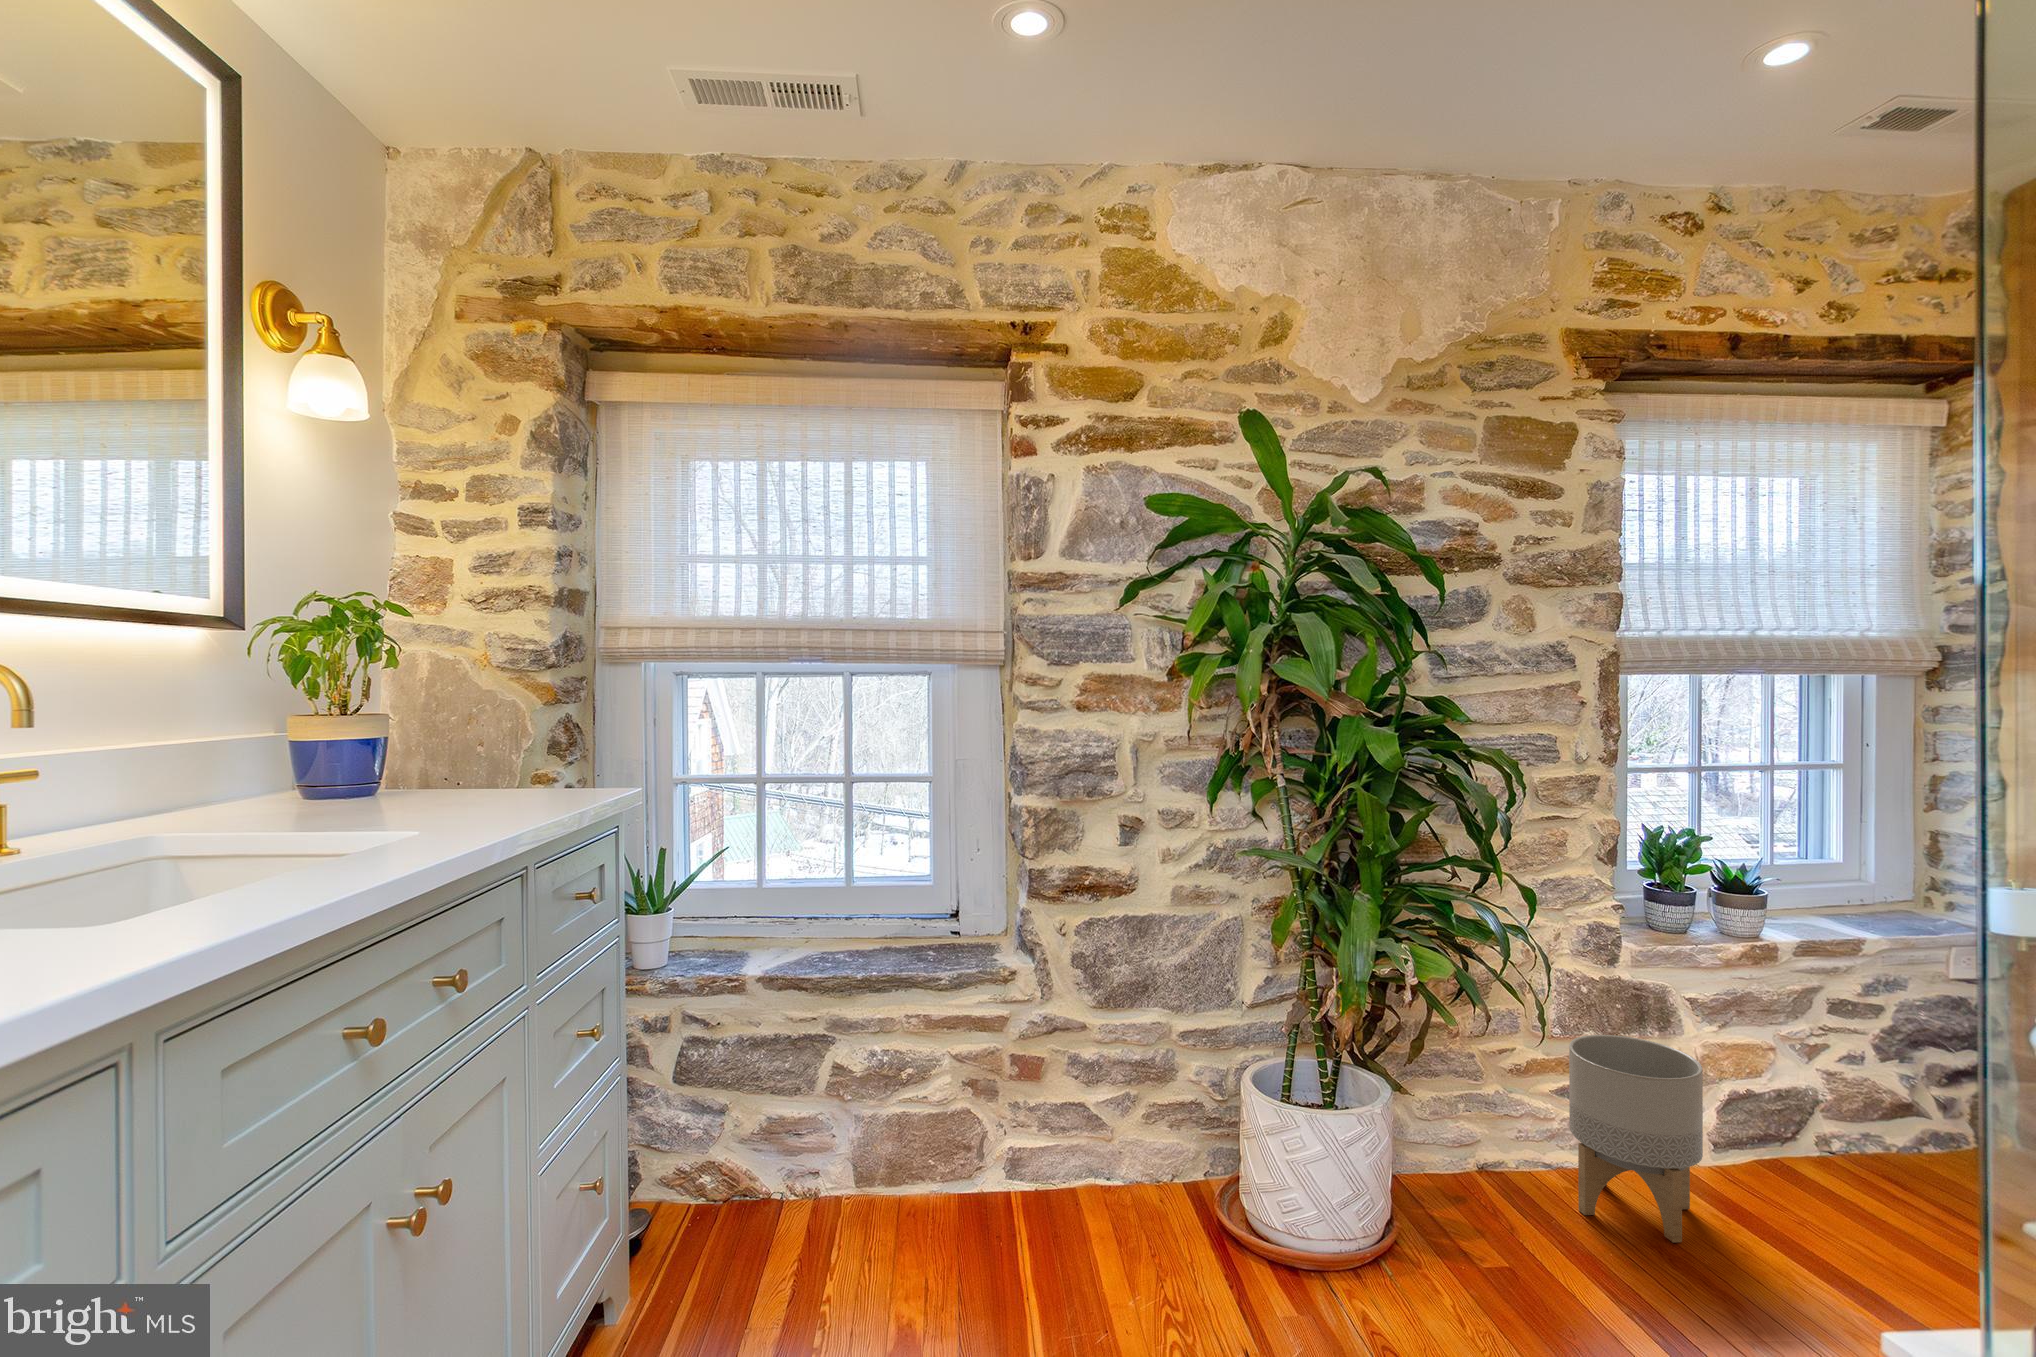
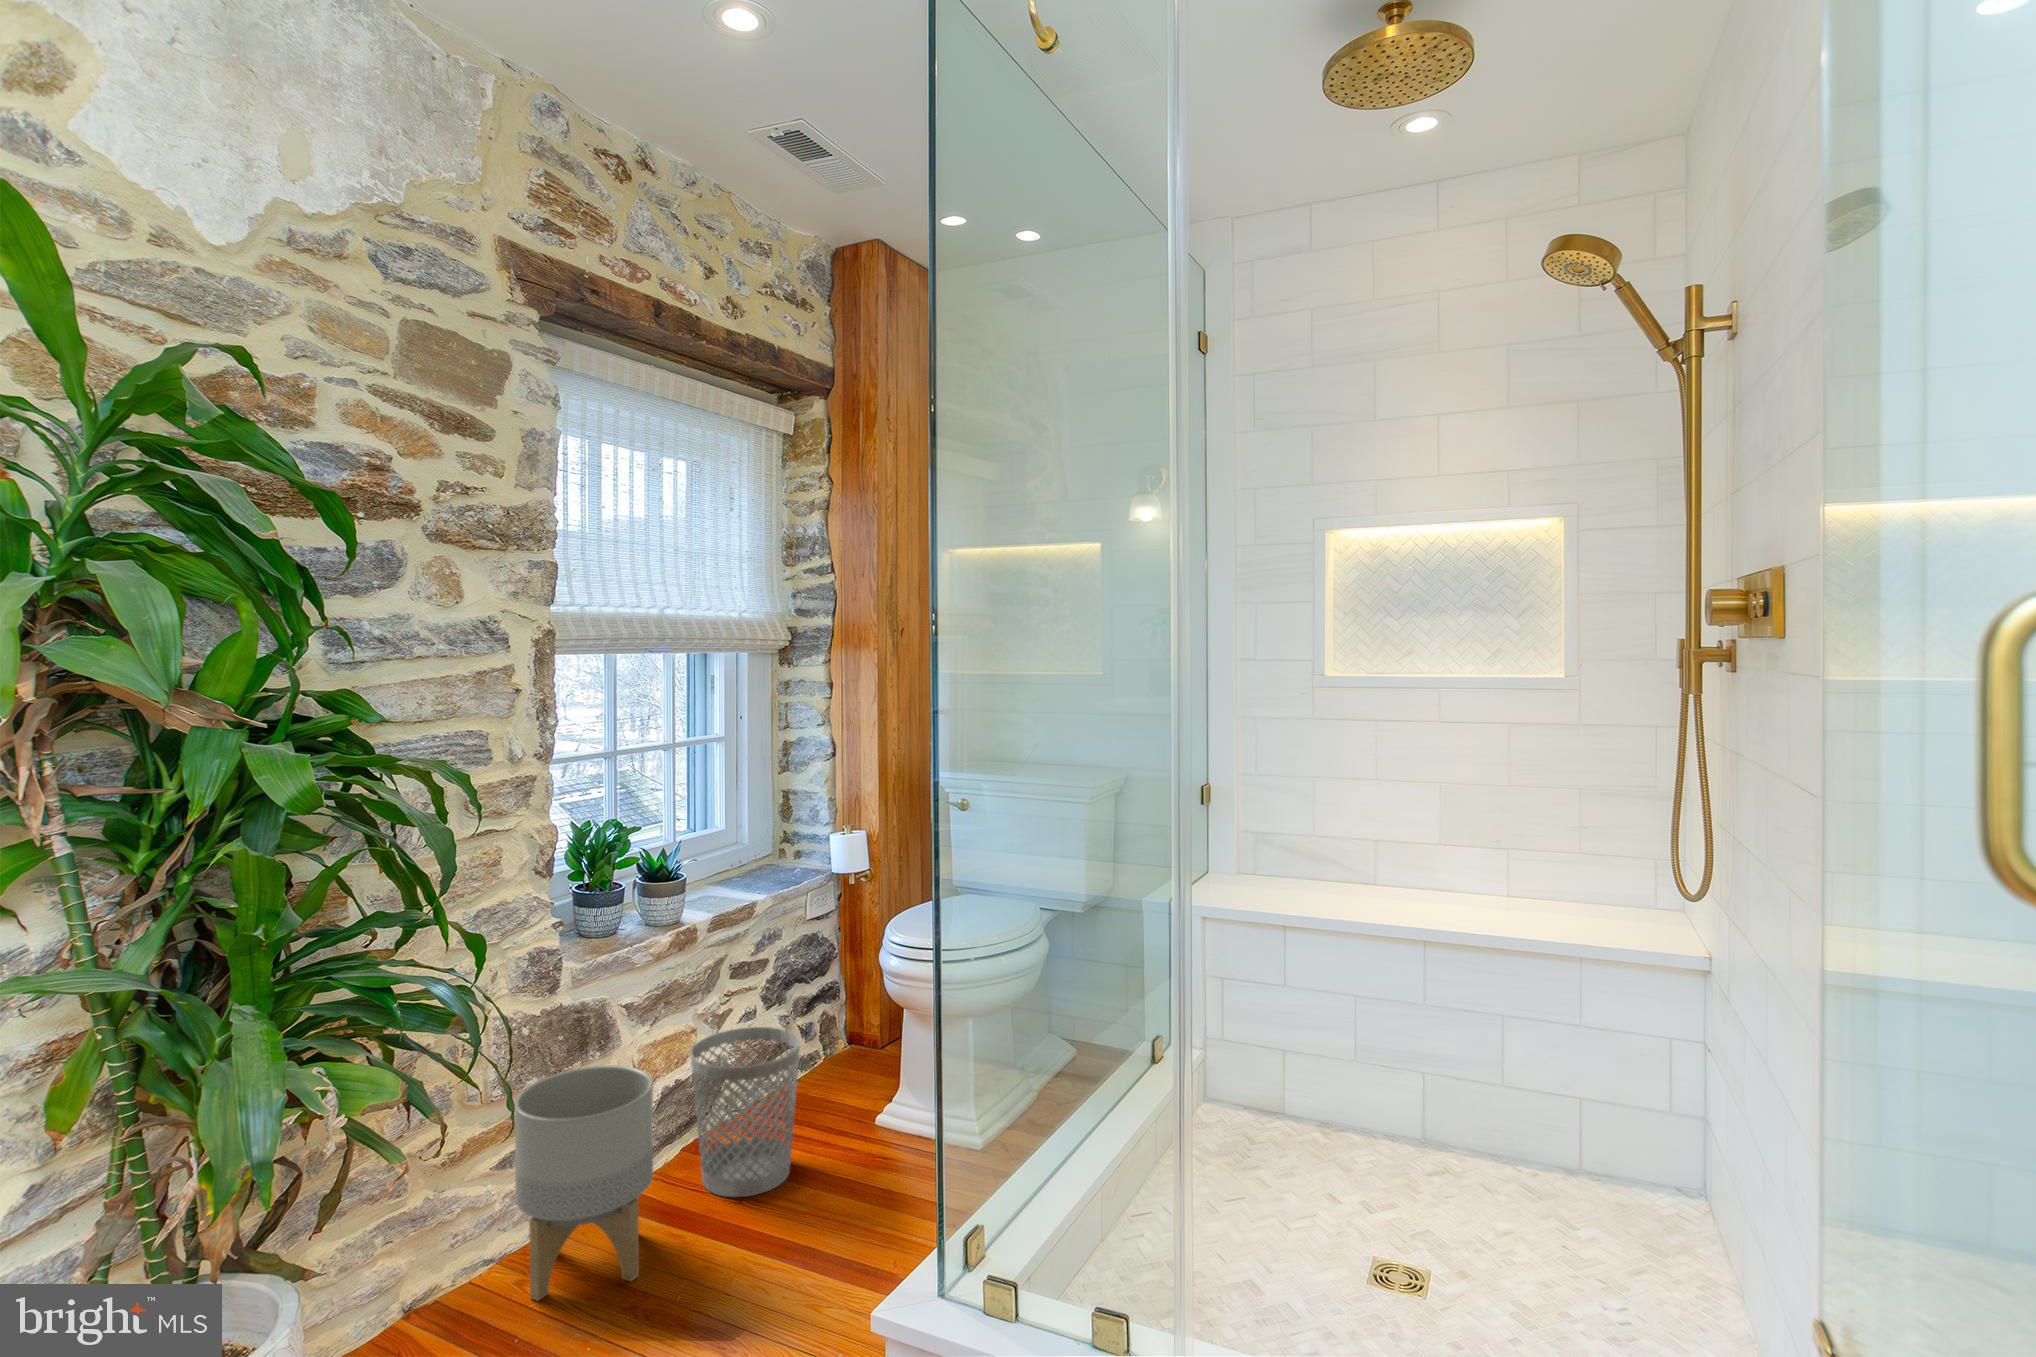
wastebasket: none [1759,1059,1904,1243] -> present [690,1027,800,1197]

